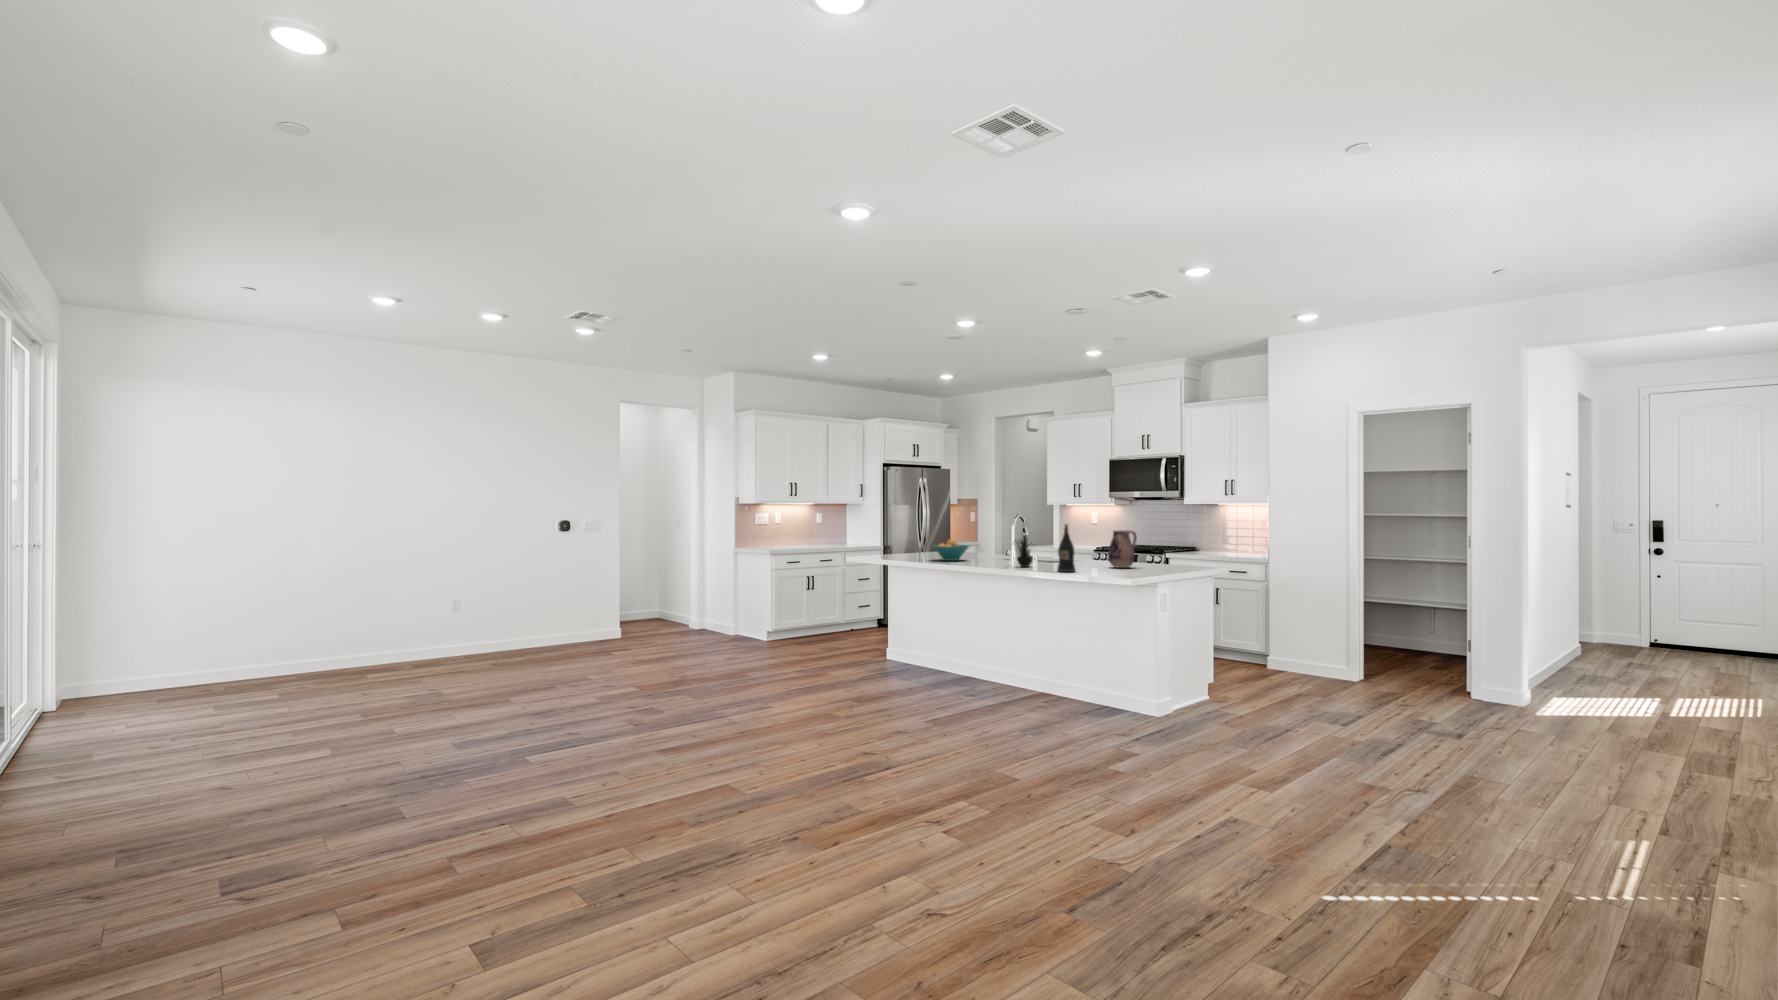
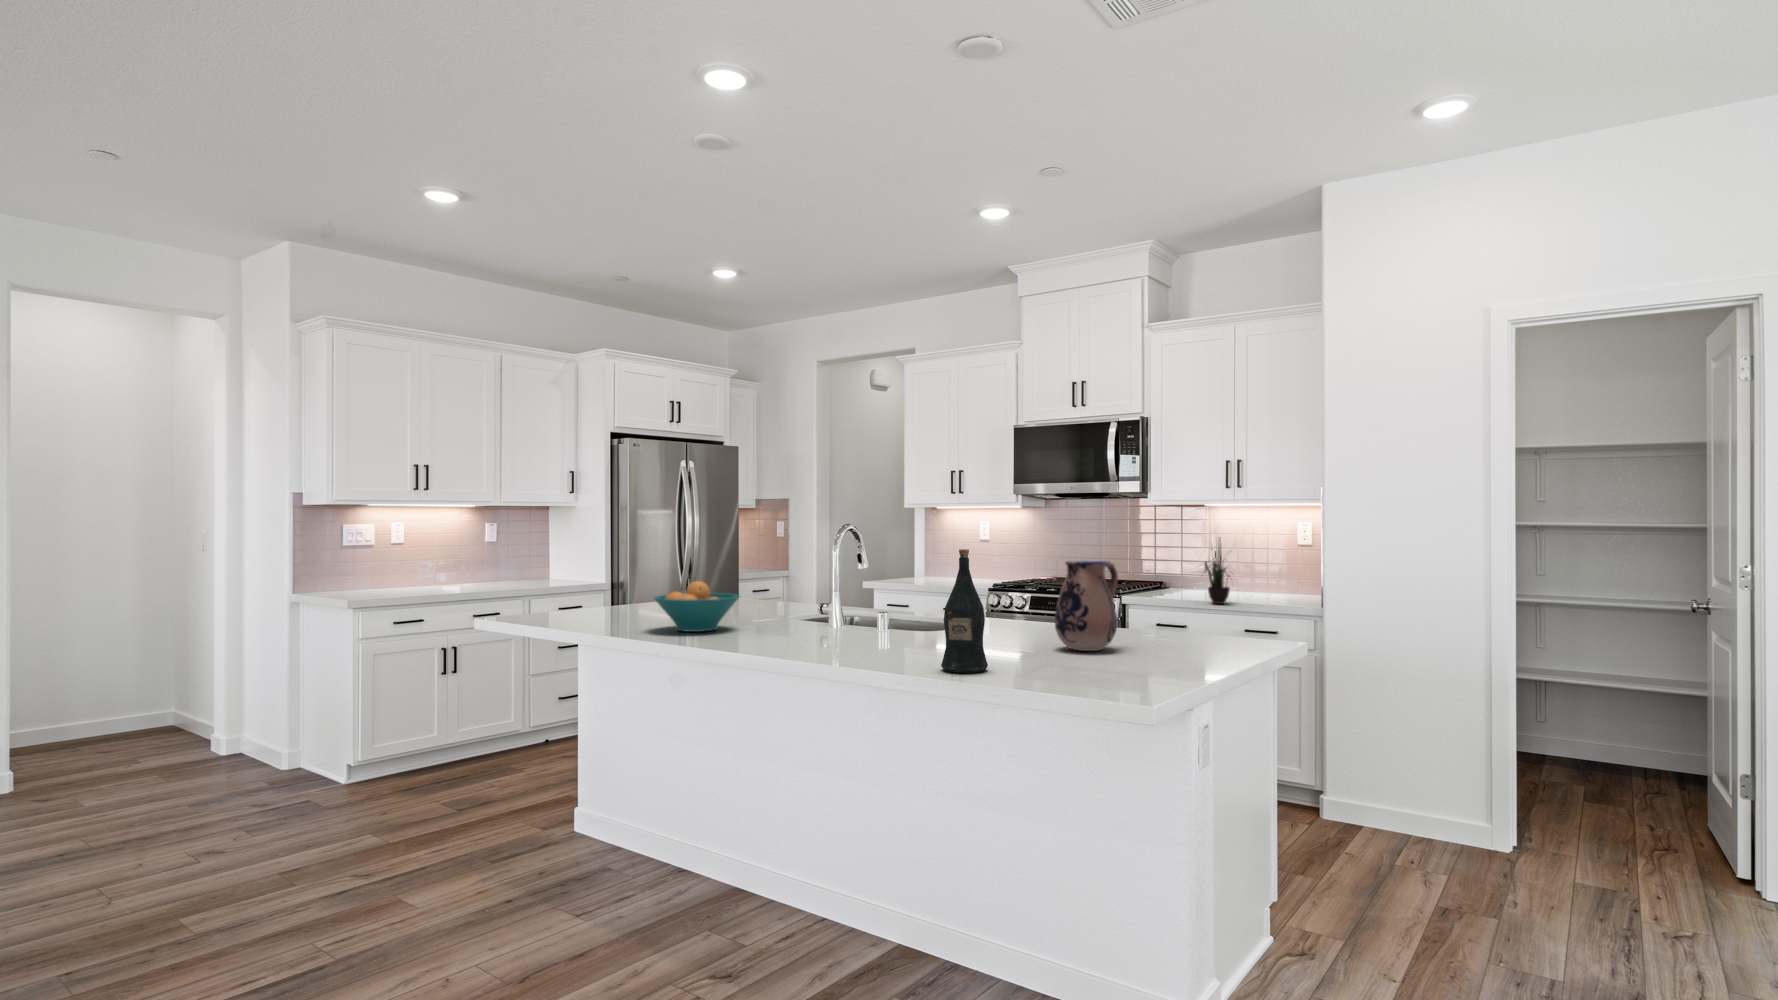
potted plant: present [1015,531,1033,567] -> present [1205,537,1230,604]

